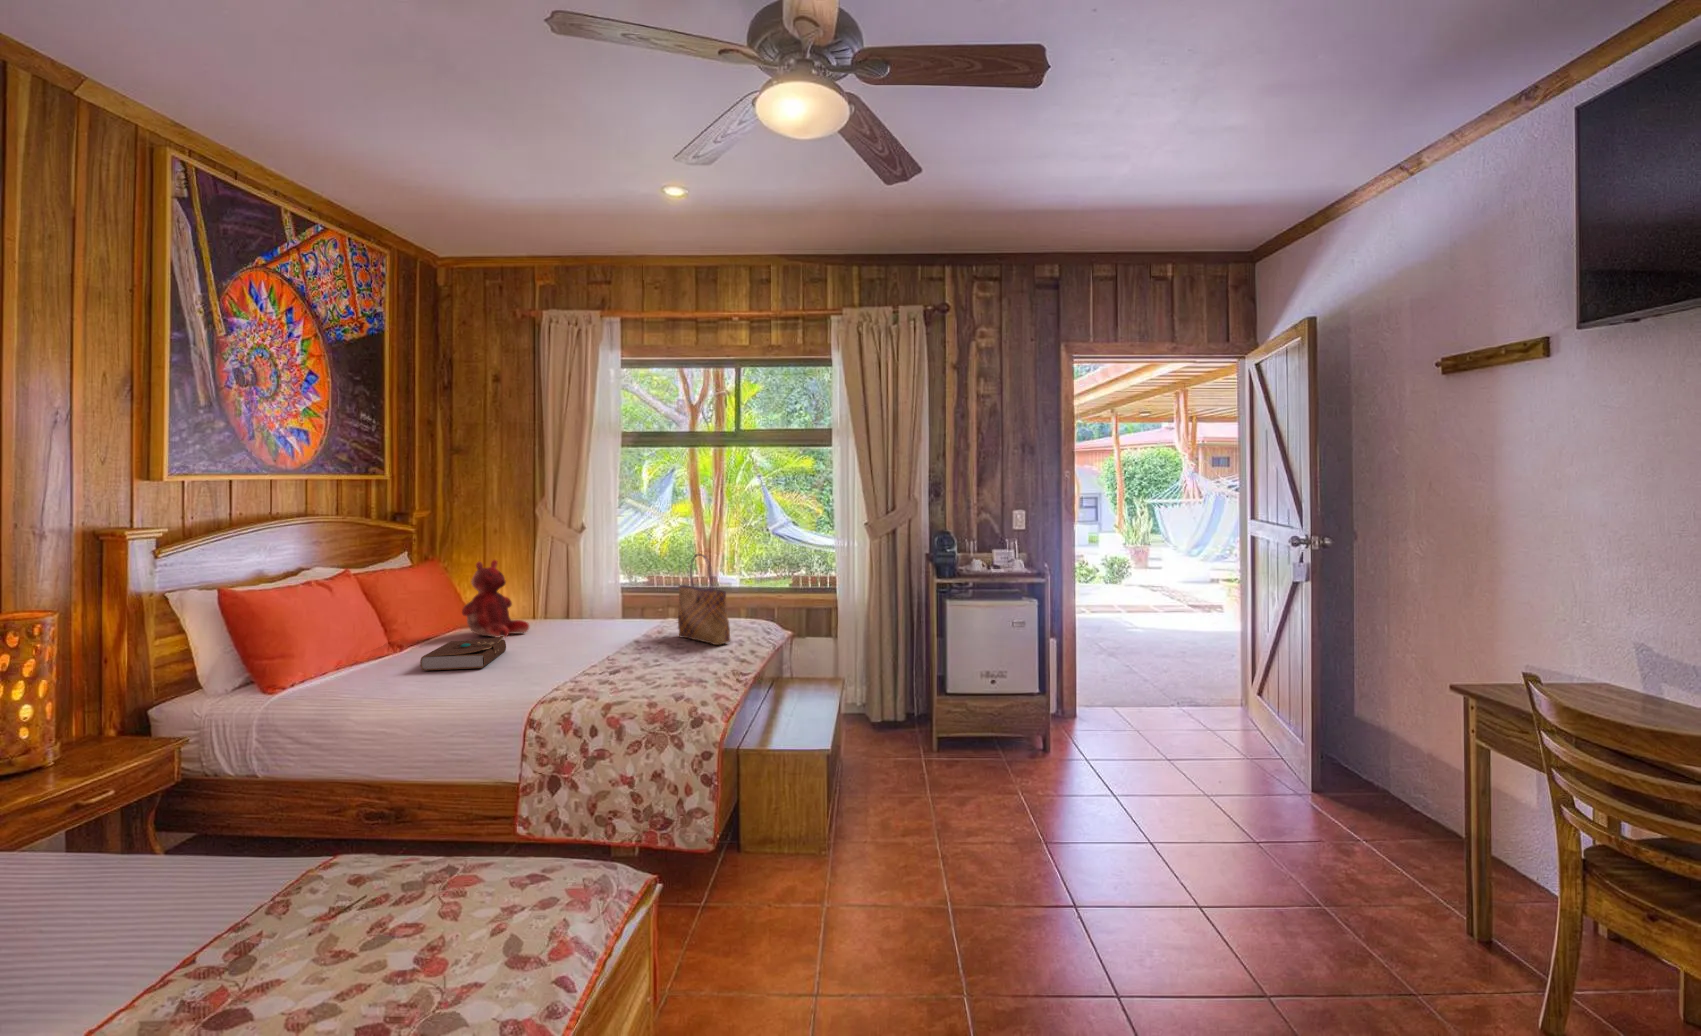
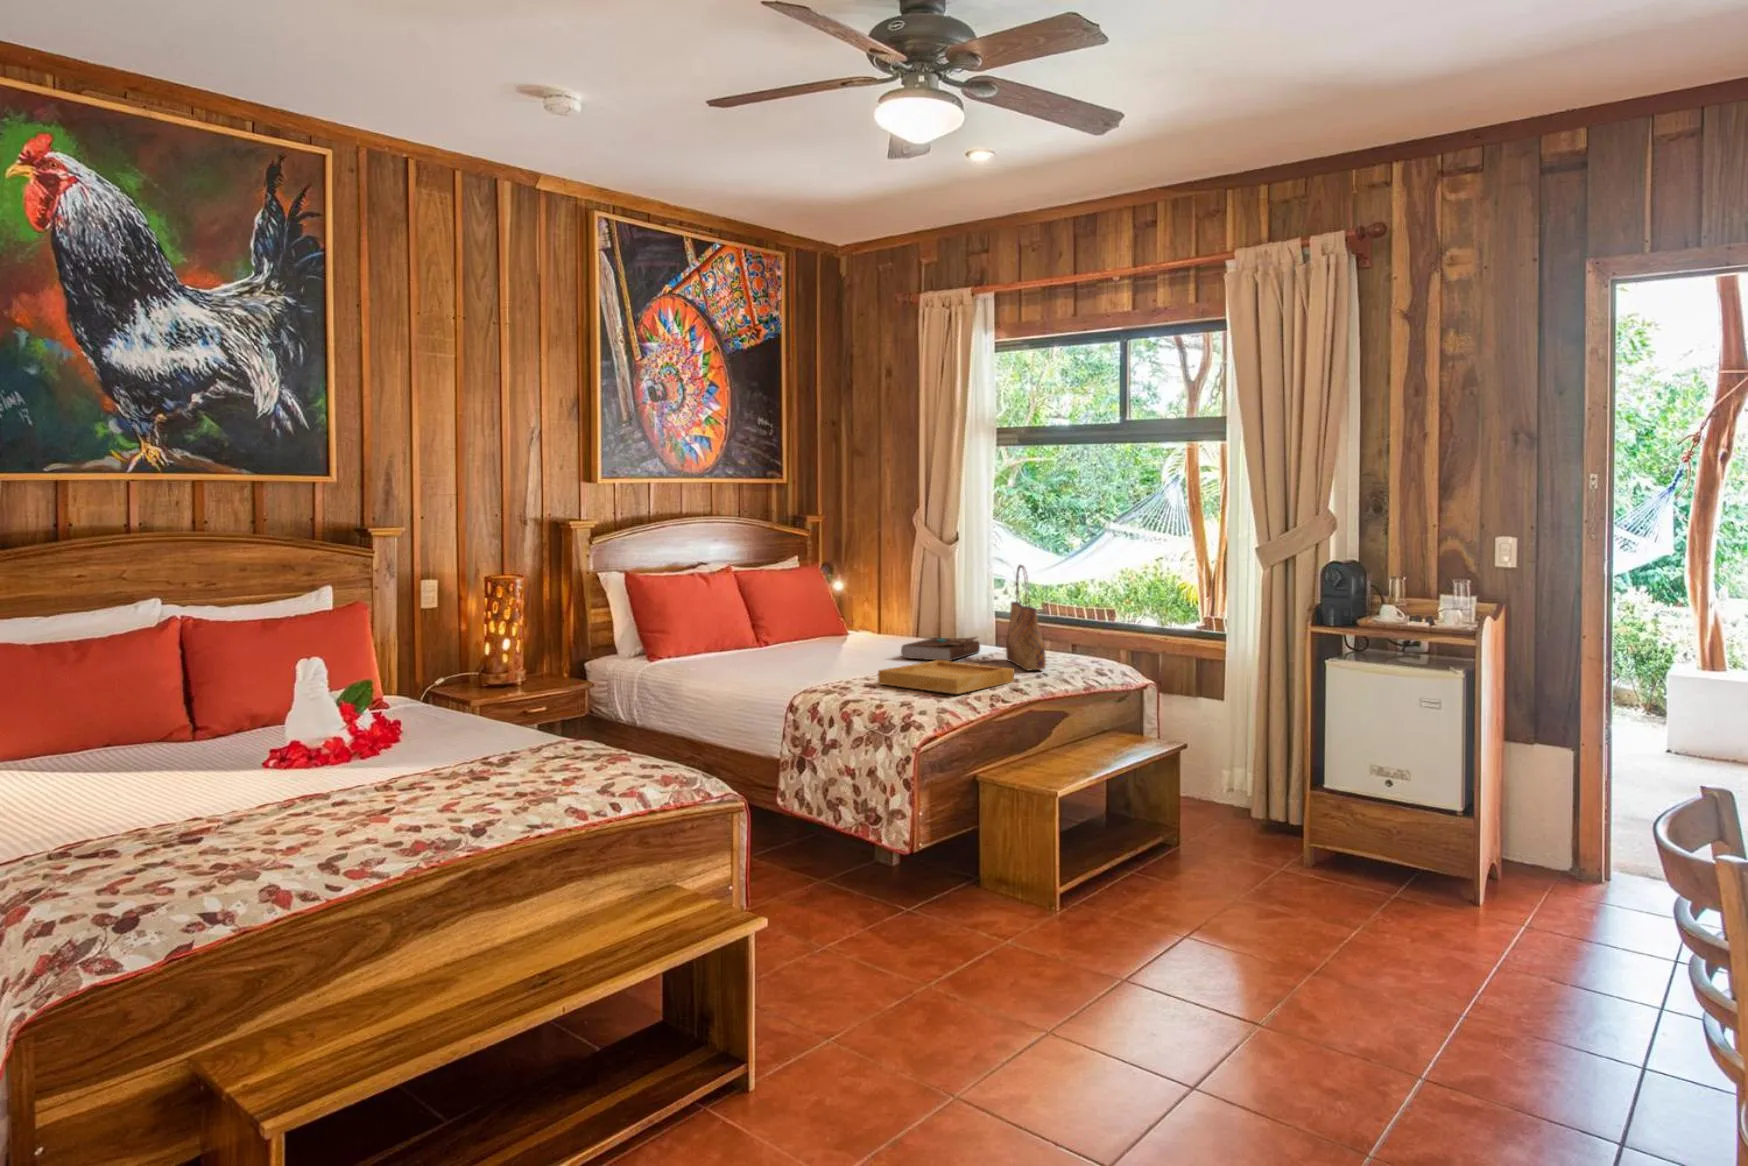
teddy bear: present [462,560,529,638] -> none [815,564,878,644]
book: present [420,636,506,671] -> present [901,637,980,661]
tray: none [610,646,724,680] -> present [878,660,1014,694]

